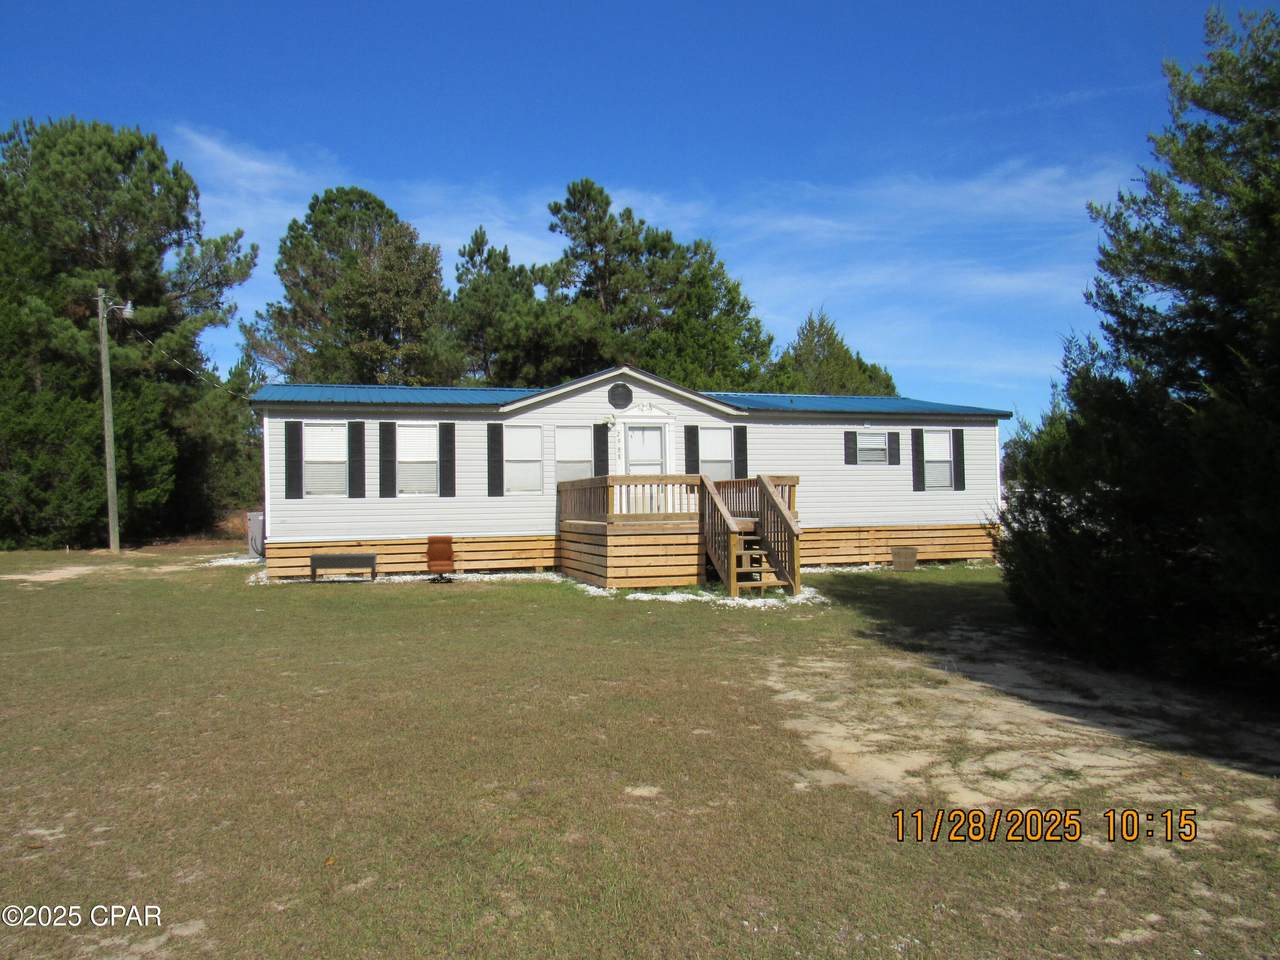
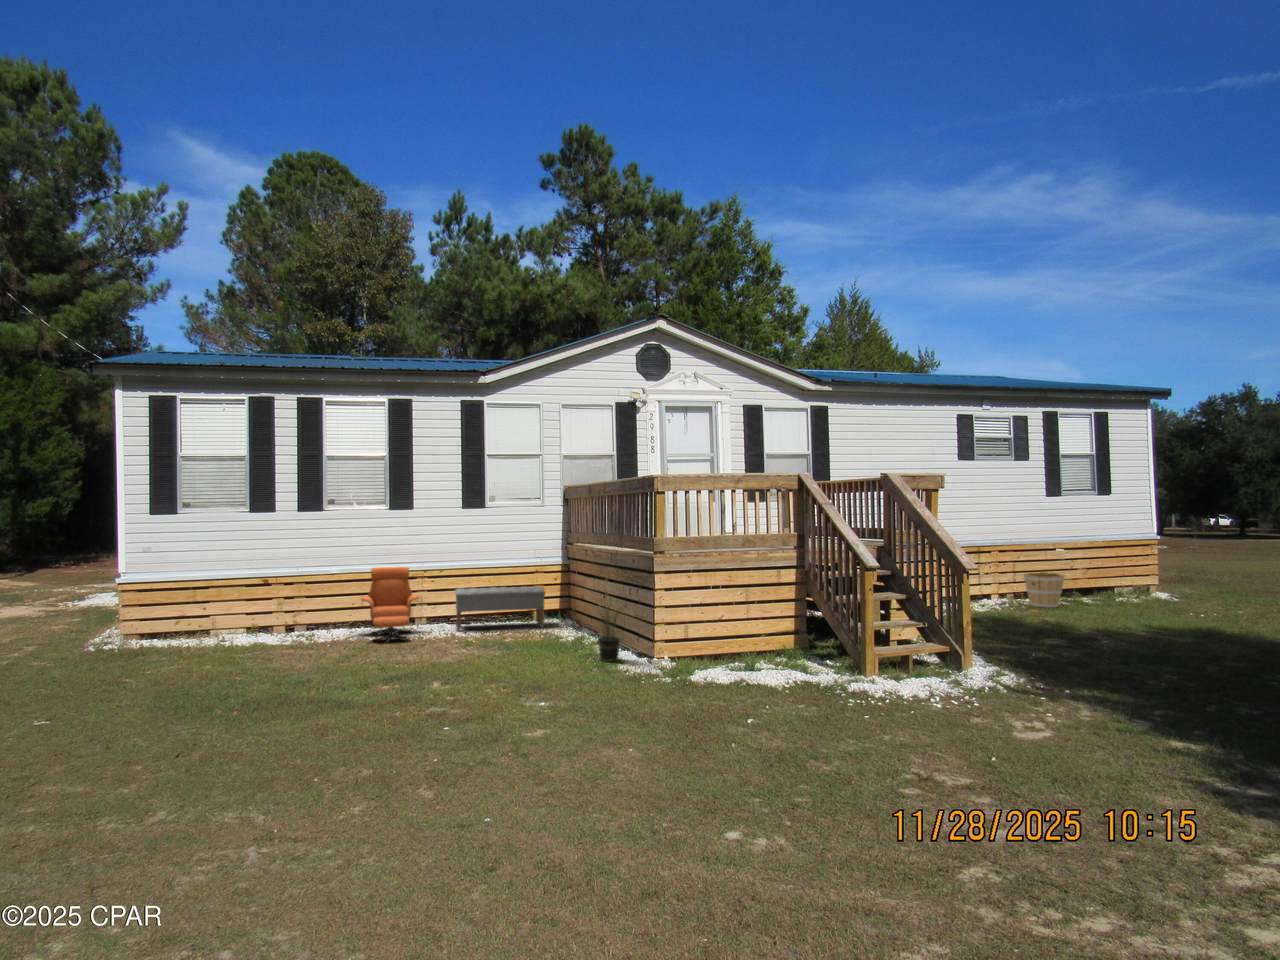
potted plant: none [571,551,594,590] -> present [598,606,620,662]
bench: present [310,553,377,583] -> present [455,586,545,631]

